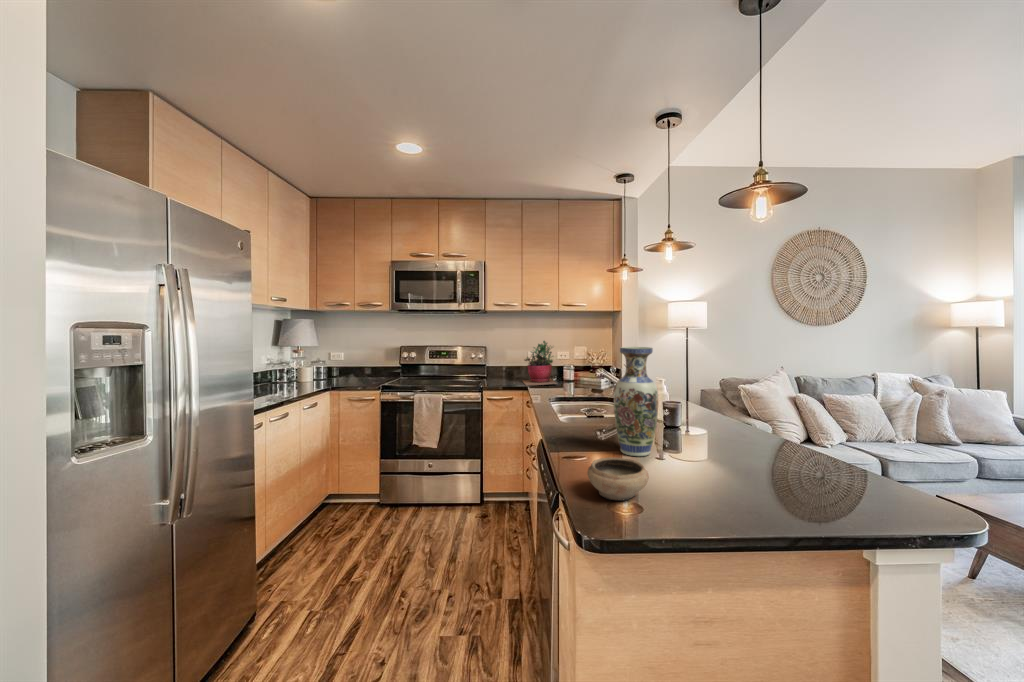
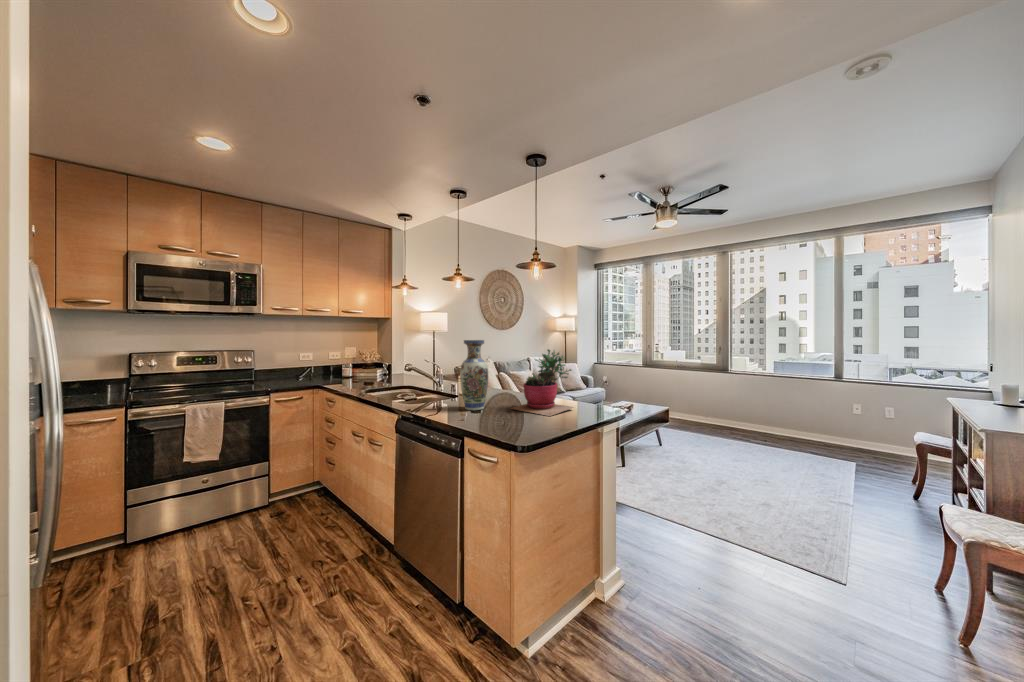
succulent plant: present [523,341,556,386] -> present [511,349,574,416]
ceramic bowl: present [587,458,649,501] -> none [482,405,517,428]

